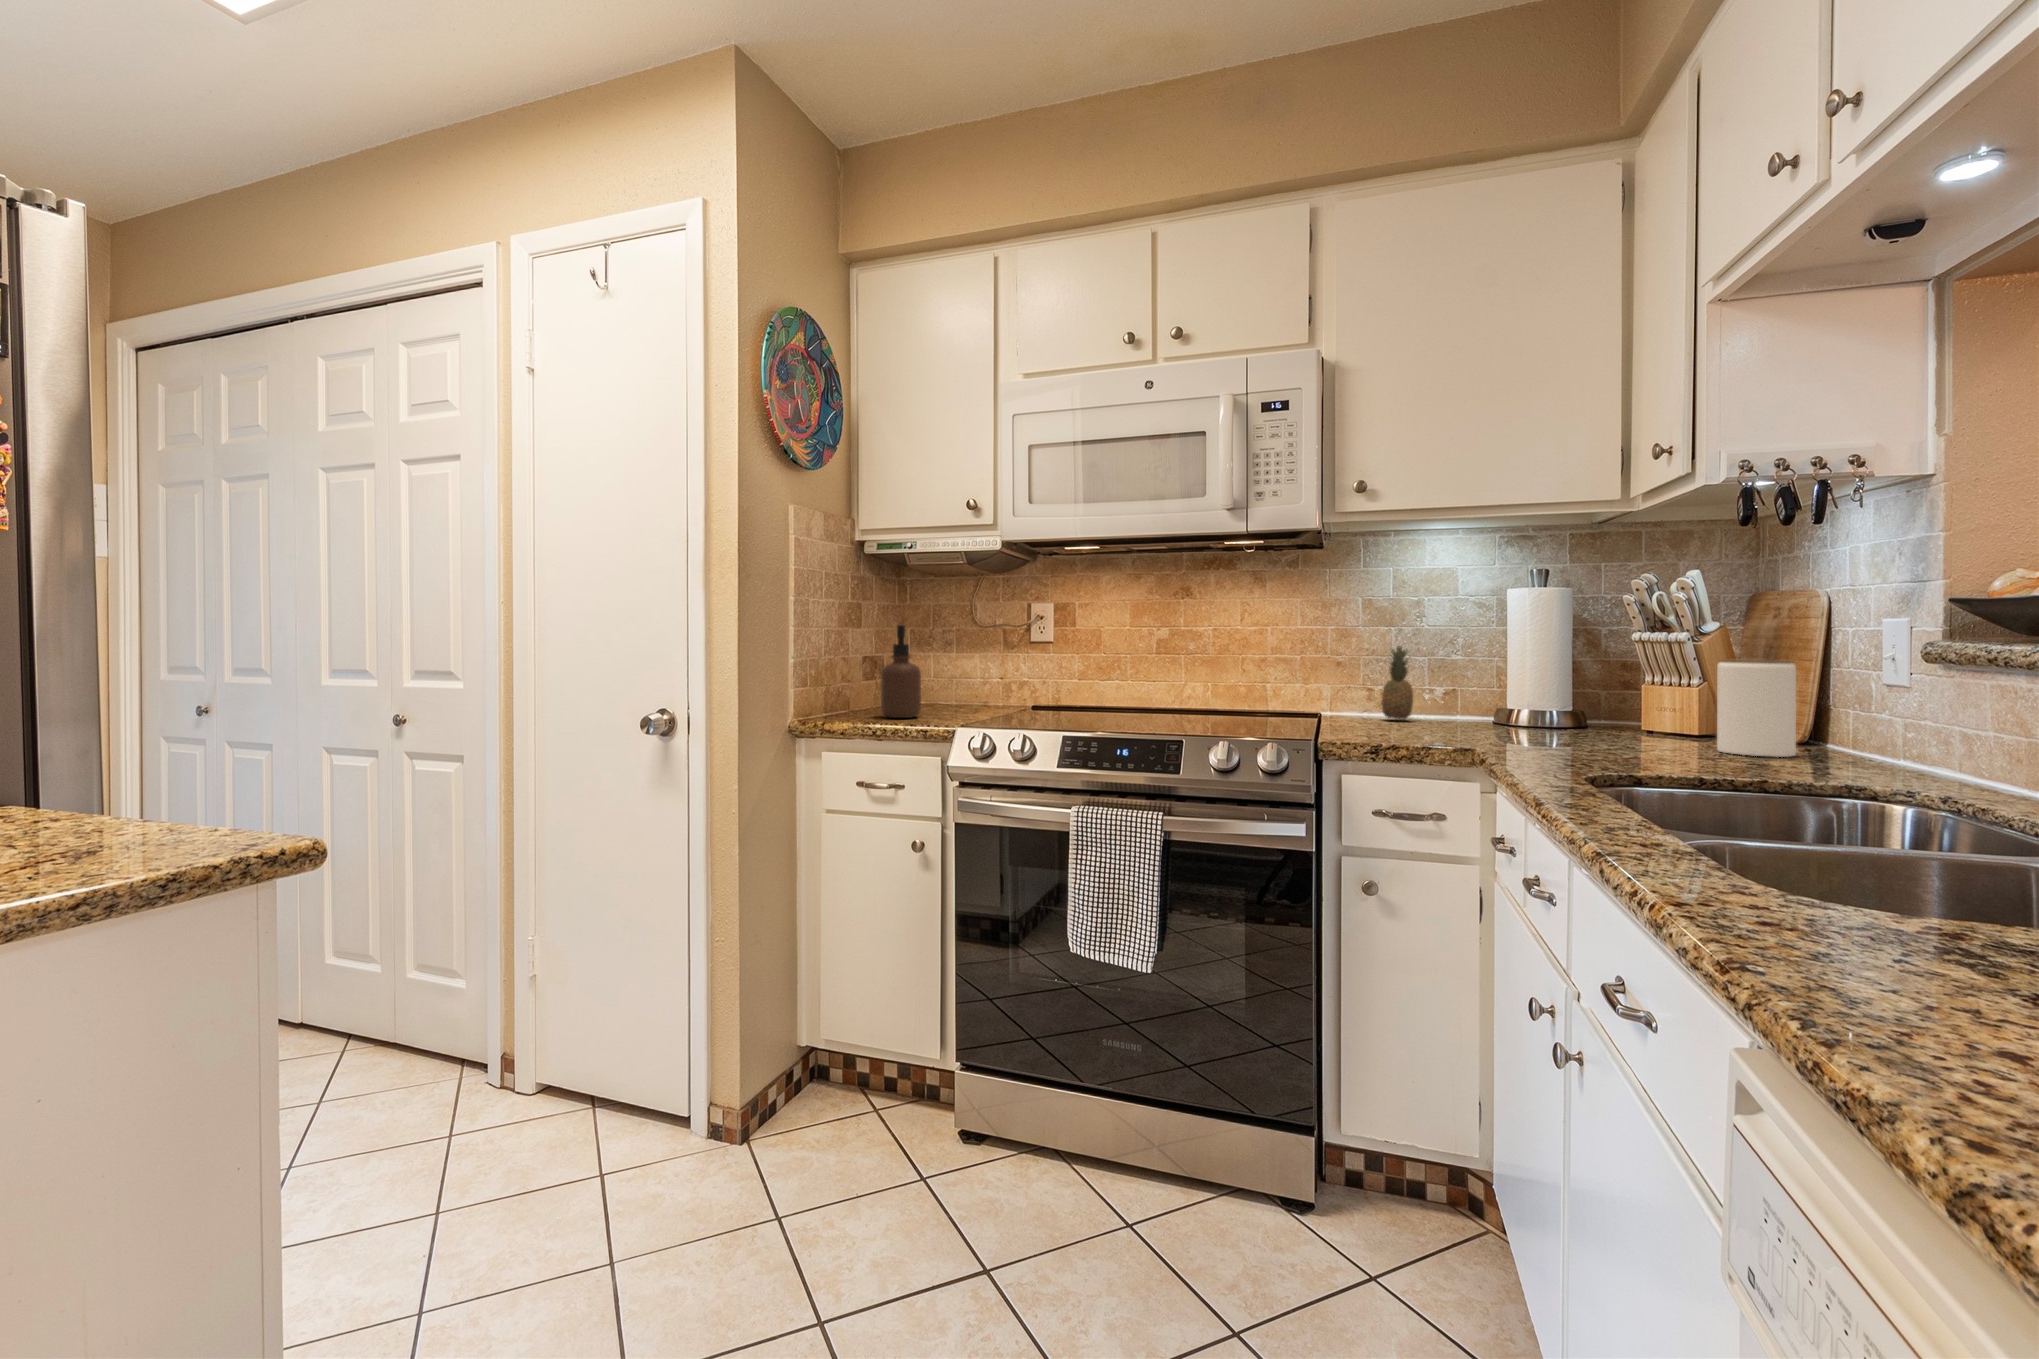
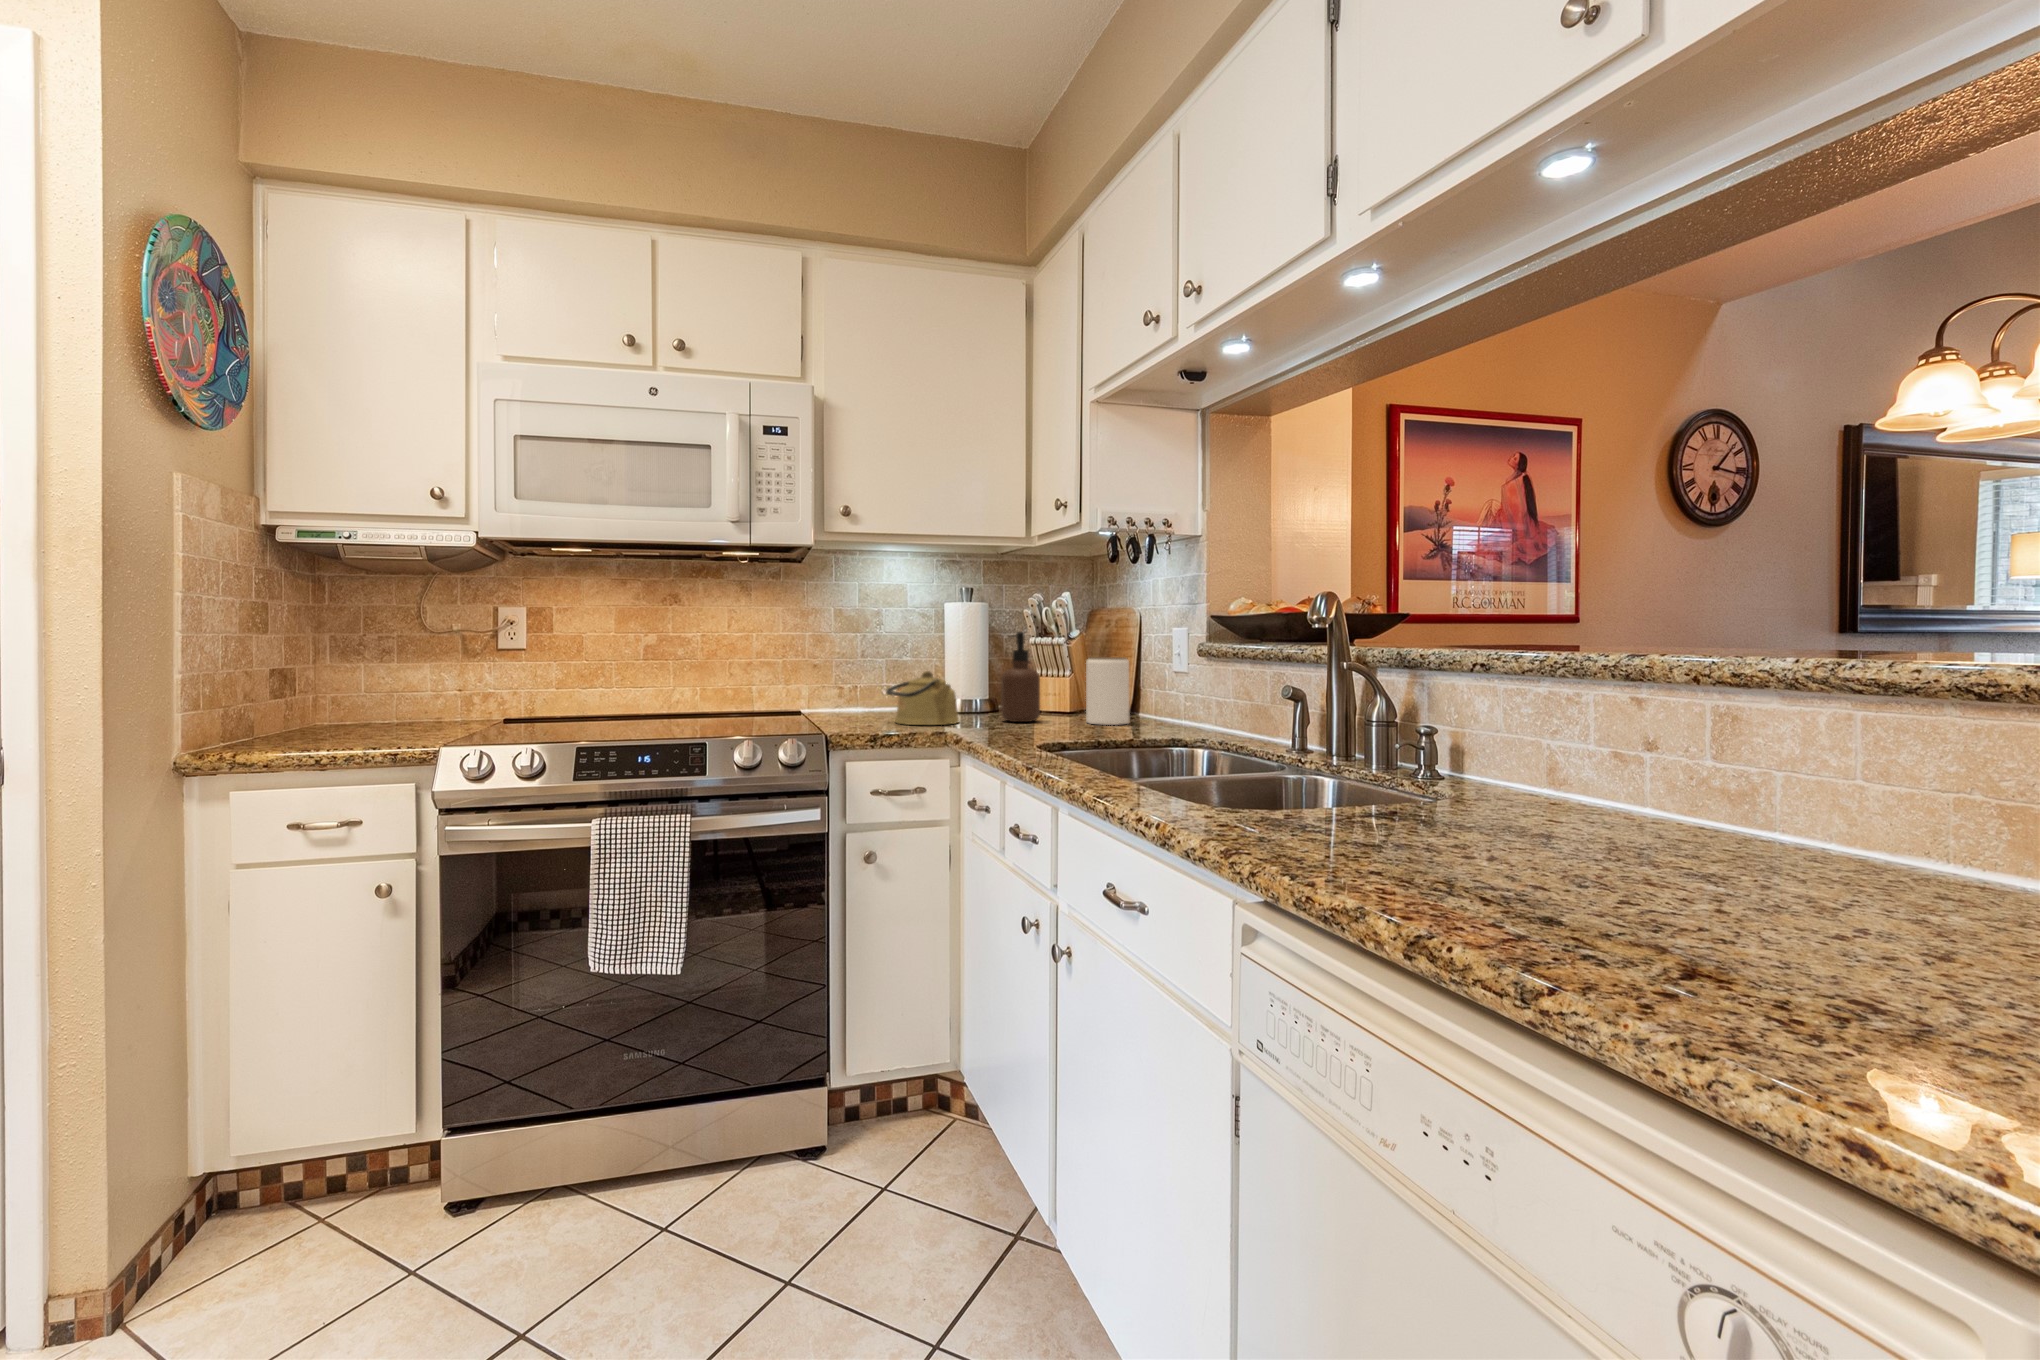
soap dispenser: present [881,625,921,718] -> present [1001,632,1040,722]
fruit: present [1381,646,1413,720] -> none [852,646,876,713]
kettle: none [1413,673,1514,739] -> present [886,671,959,725]

